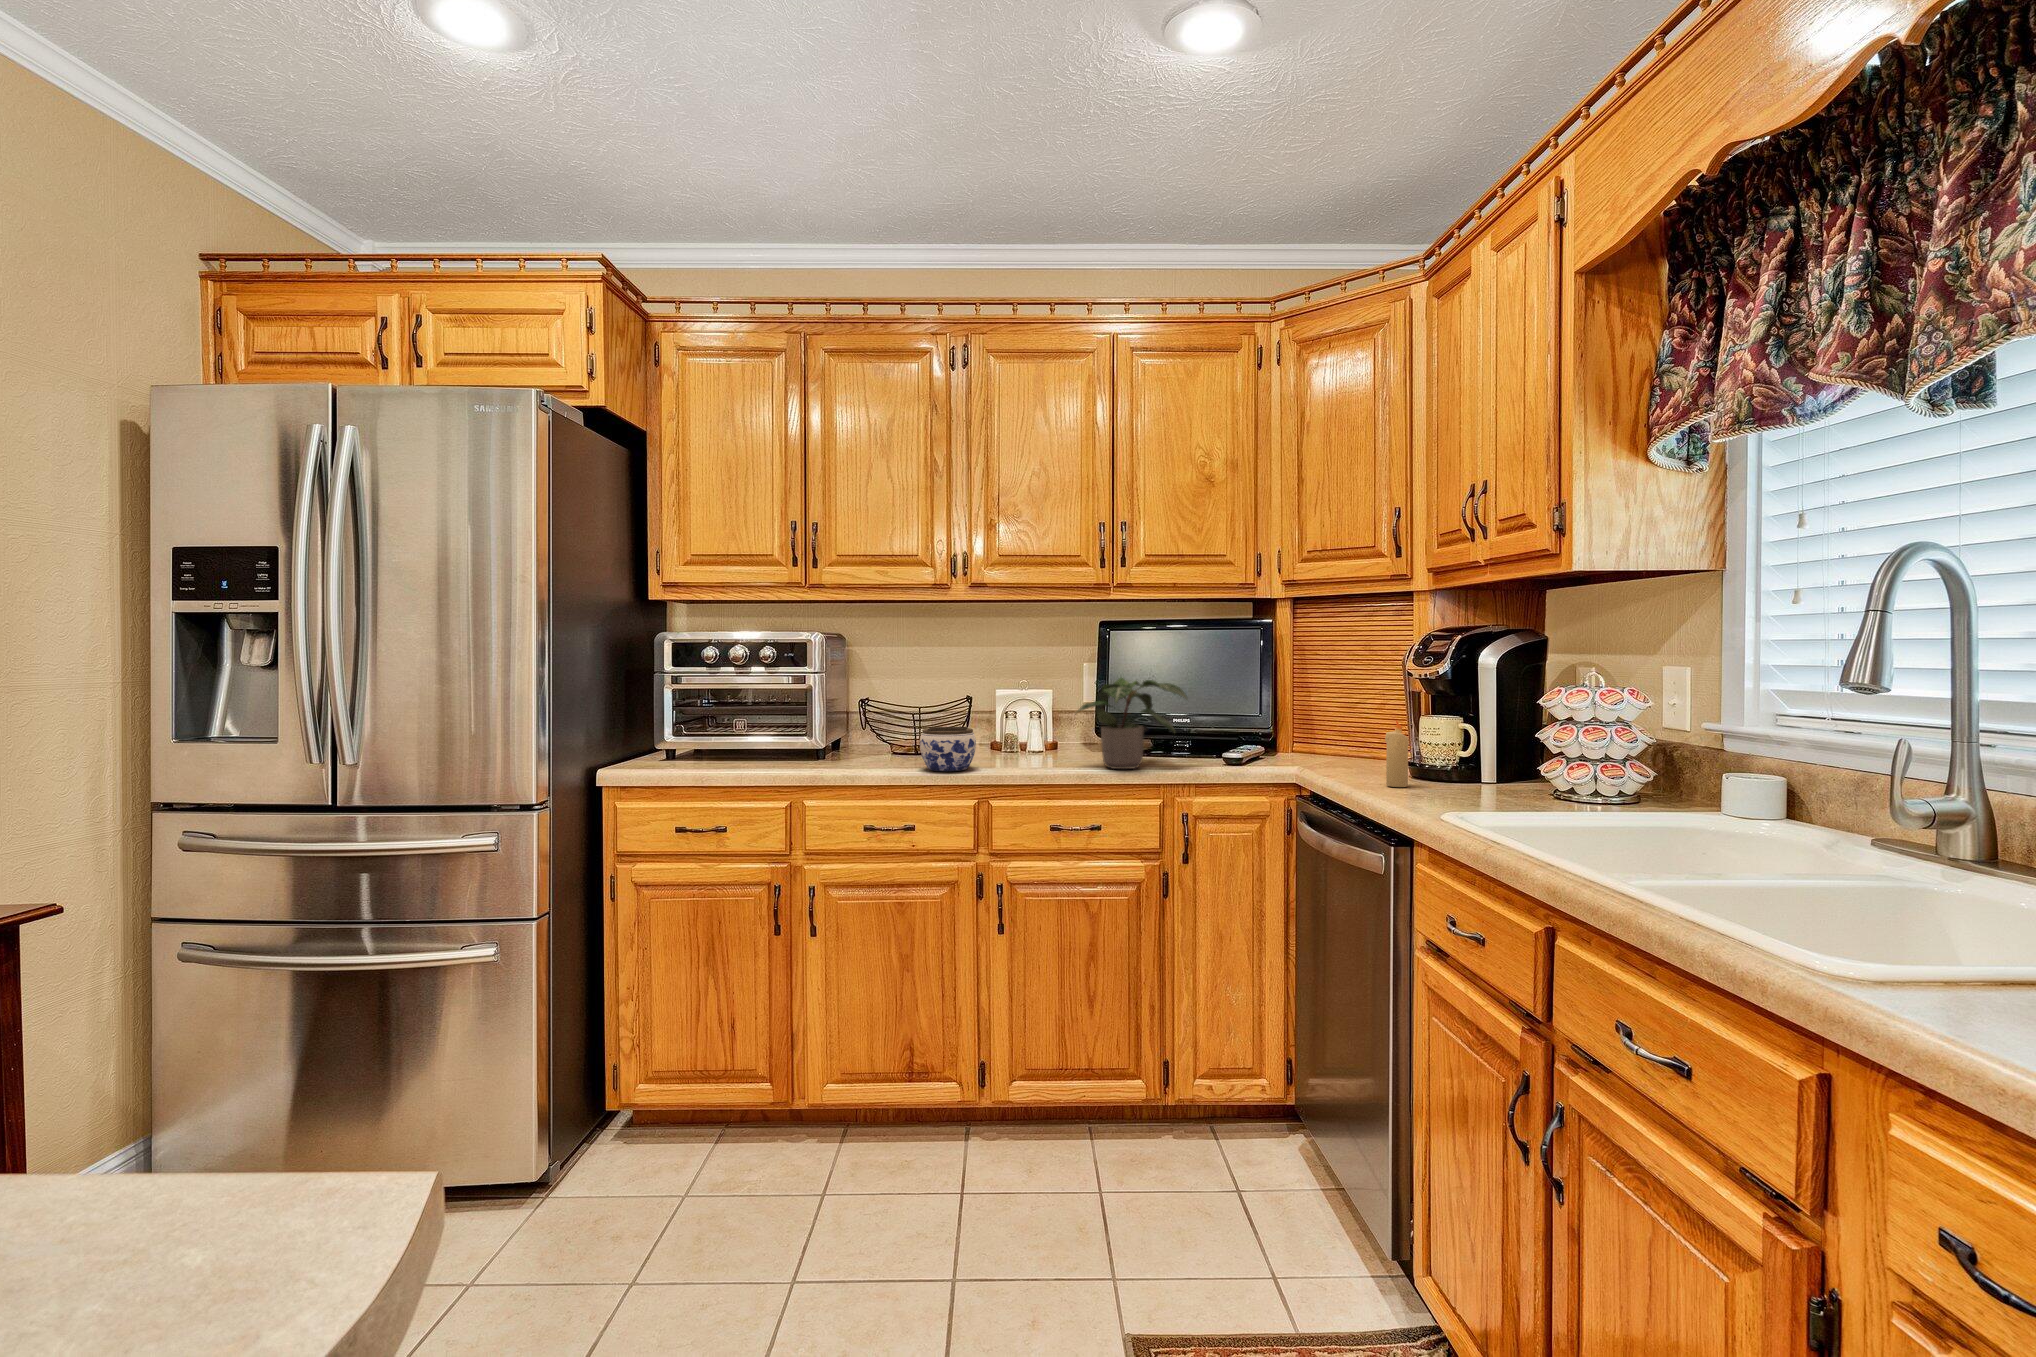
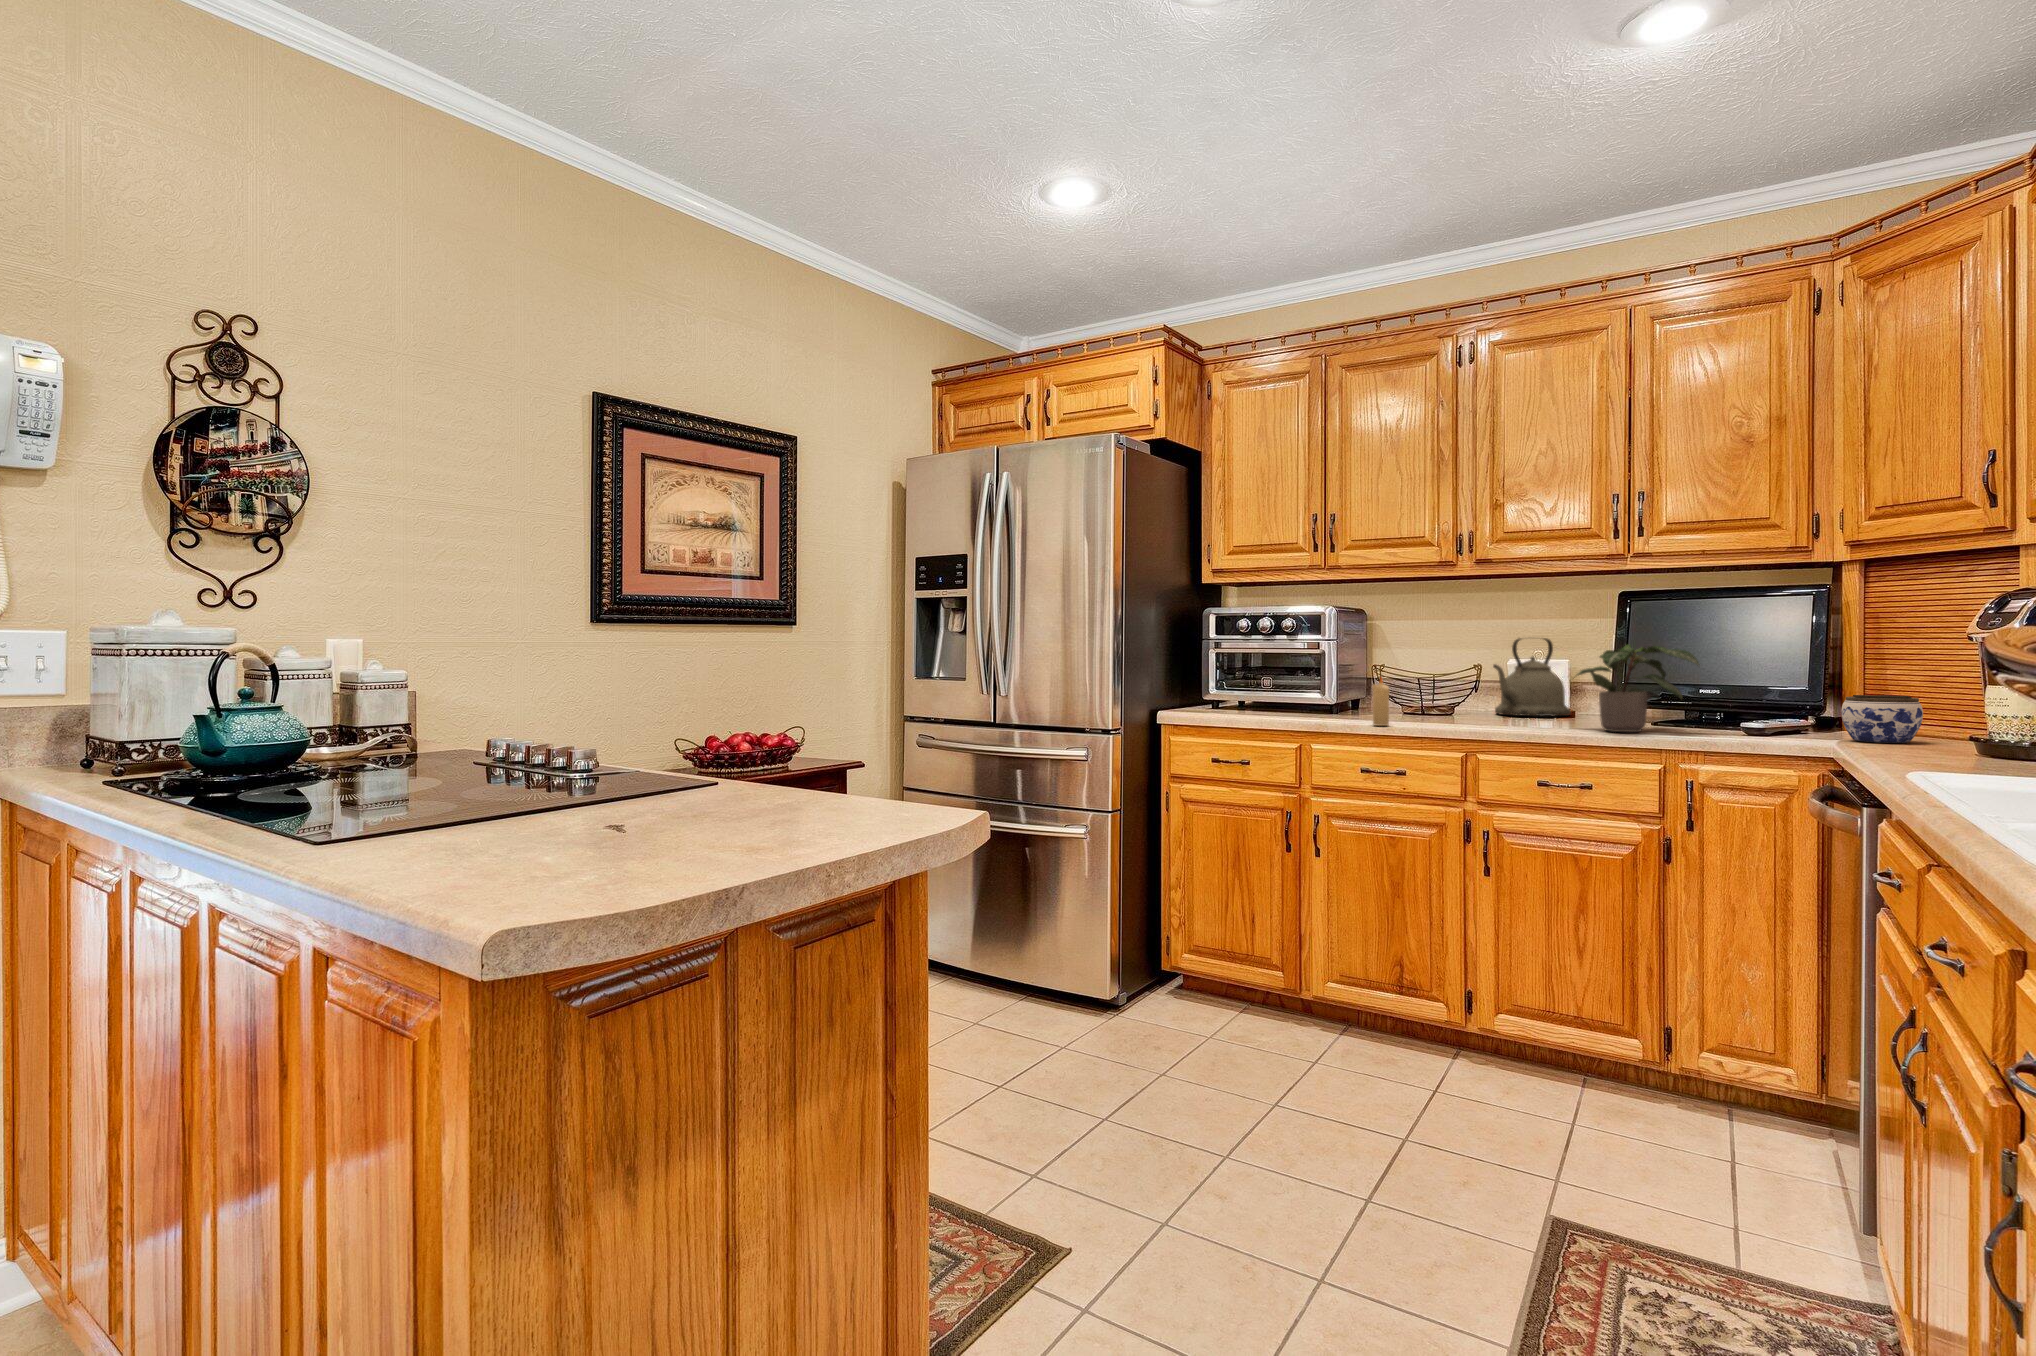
kettle: none [983,667,1053,750] -> present [1493,638,1571,716]
candle: present [1385,721,1409,787] -> present [1372,678,1390,726]
jar: present [920,727,976,771] -> present [1841,695,1923,743]

